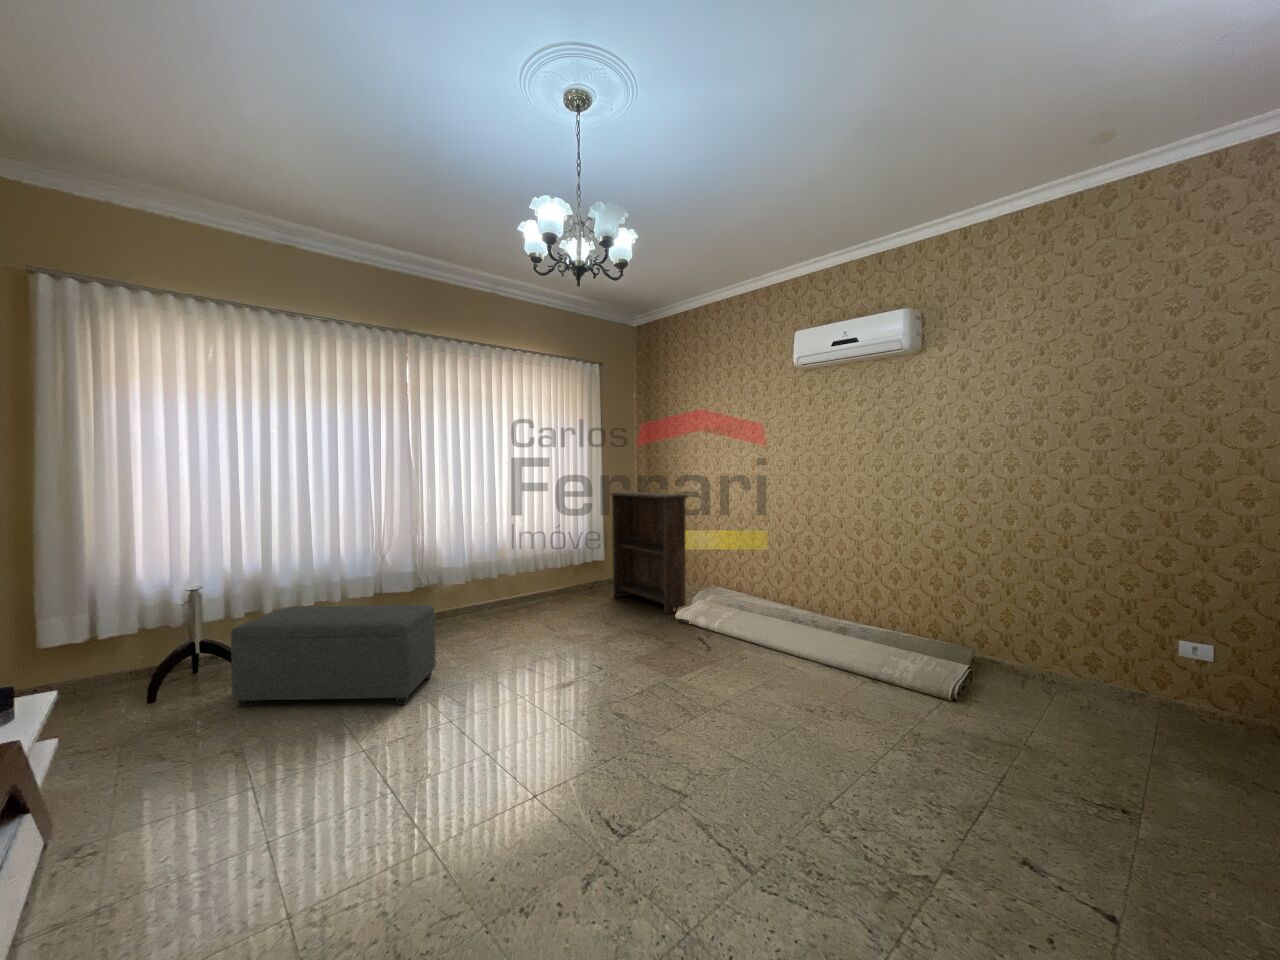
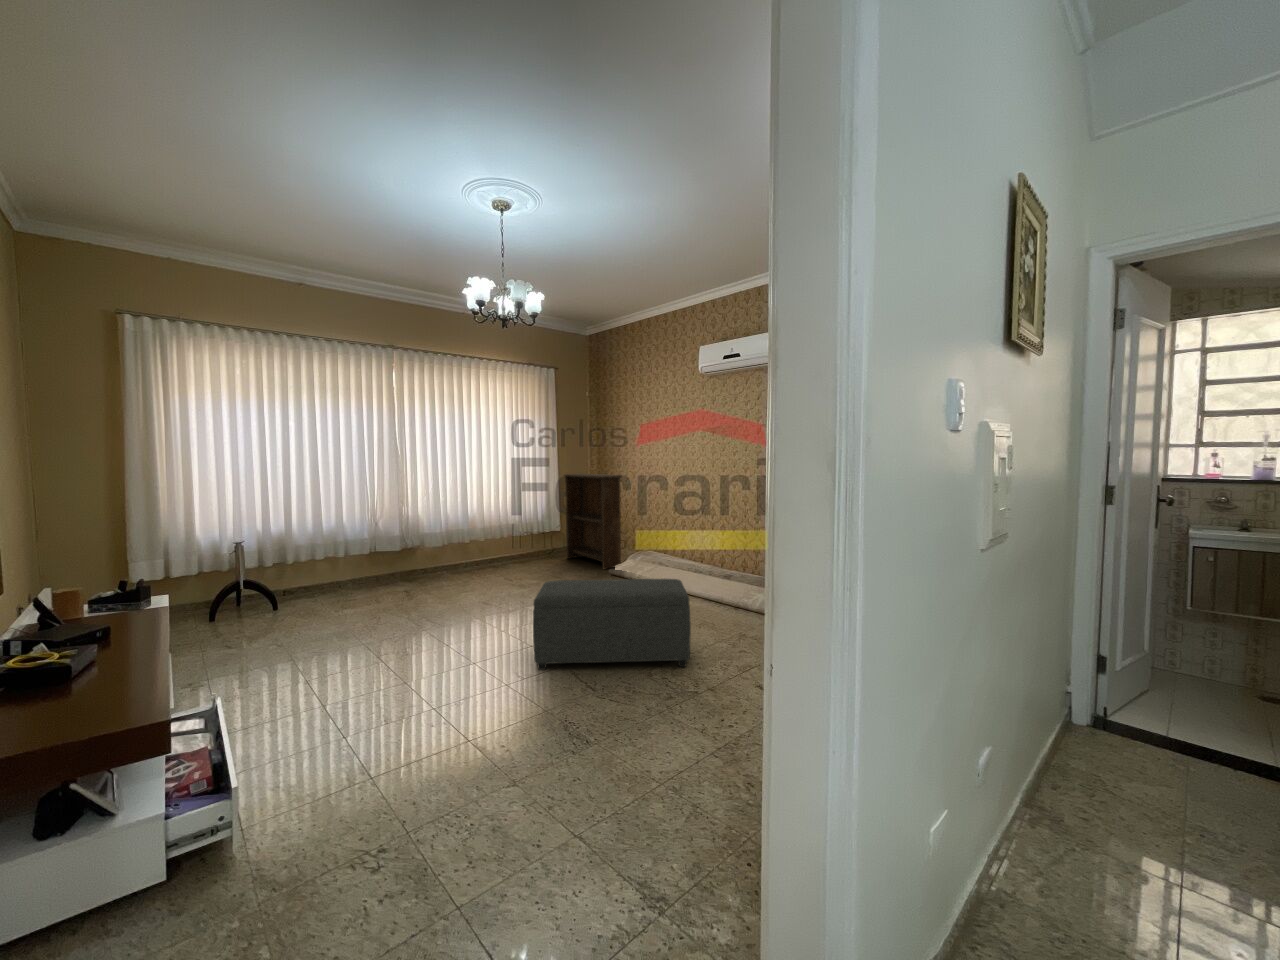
ottoman: present [231,605,436,707] -> present [533,579,691,670]

